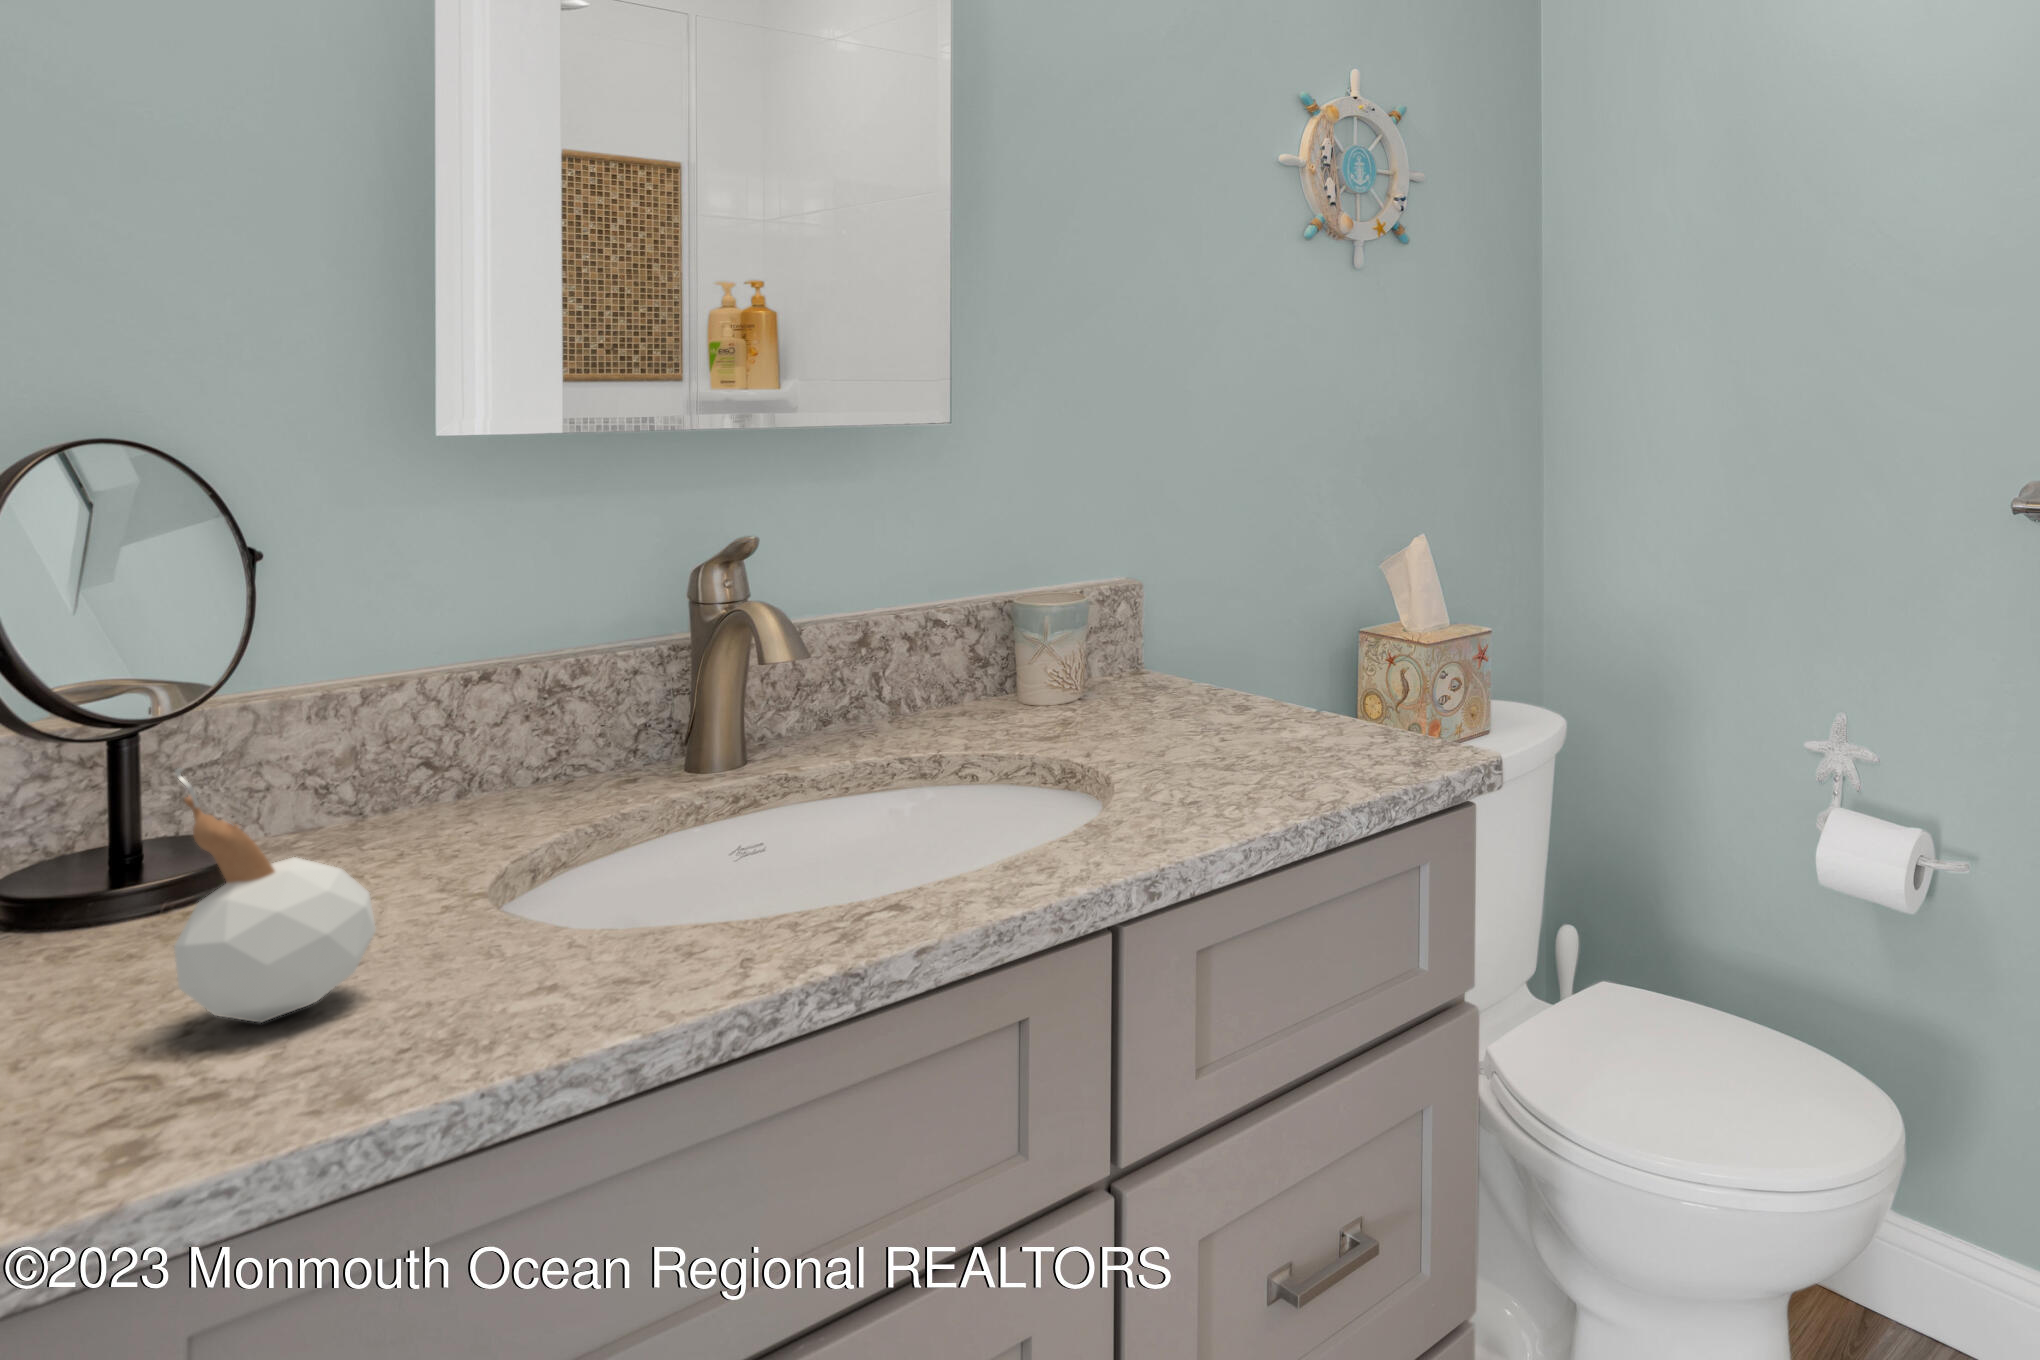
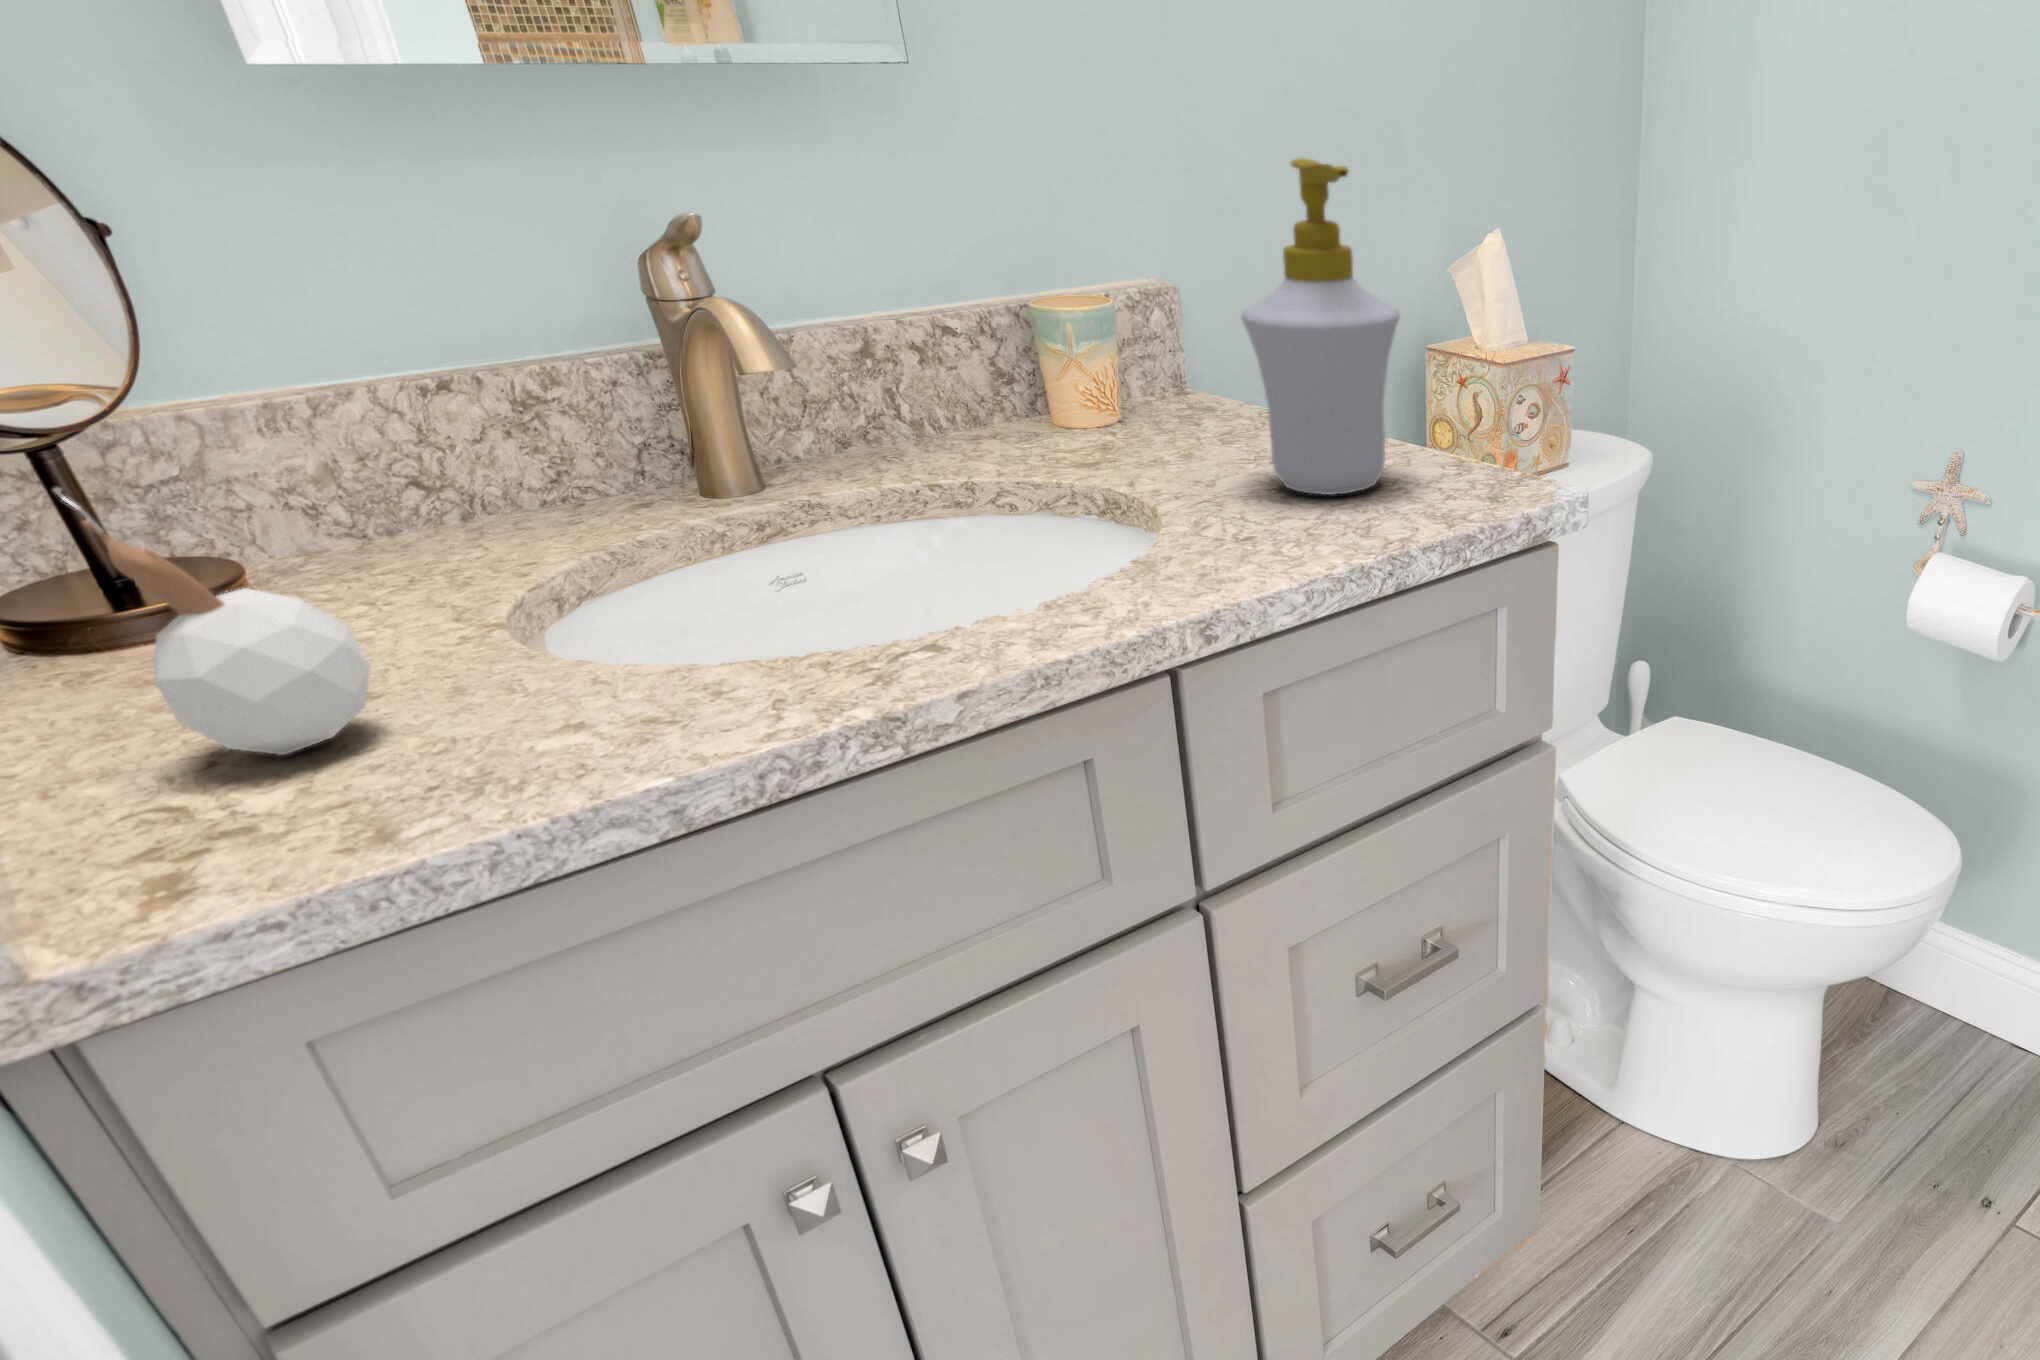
soap bottle: none [1203,490,1338,760] -> present [1241,158,1400,495]

